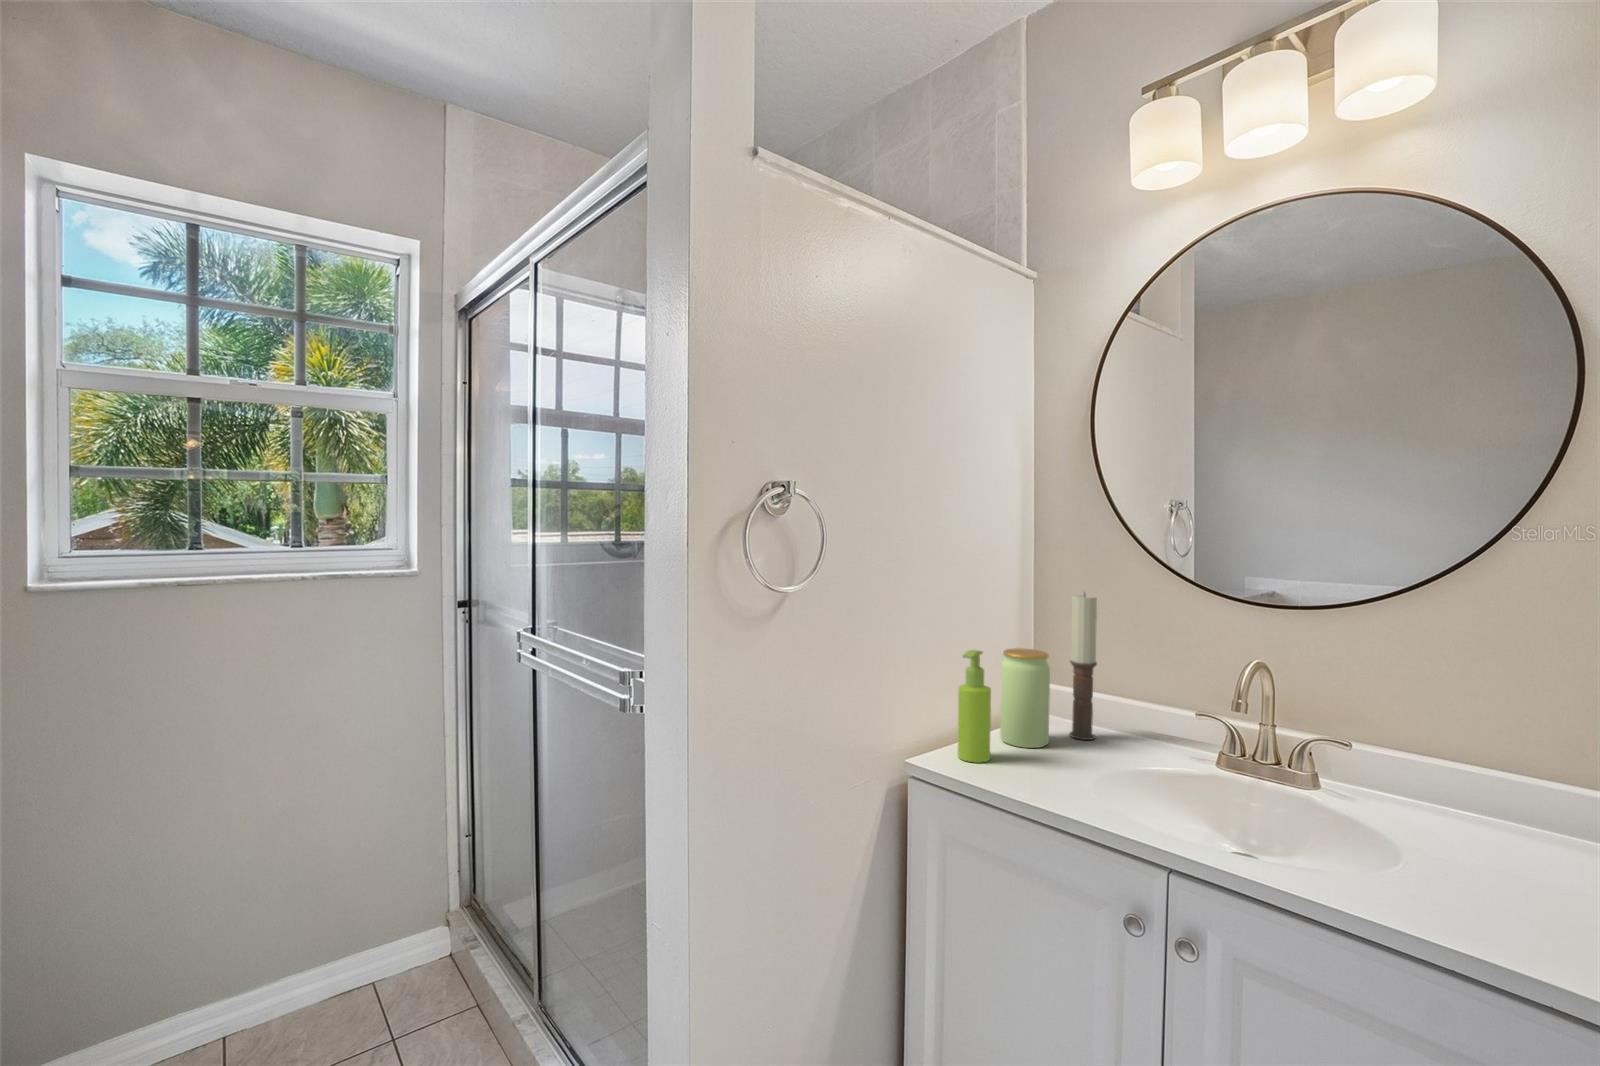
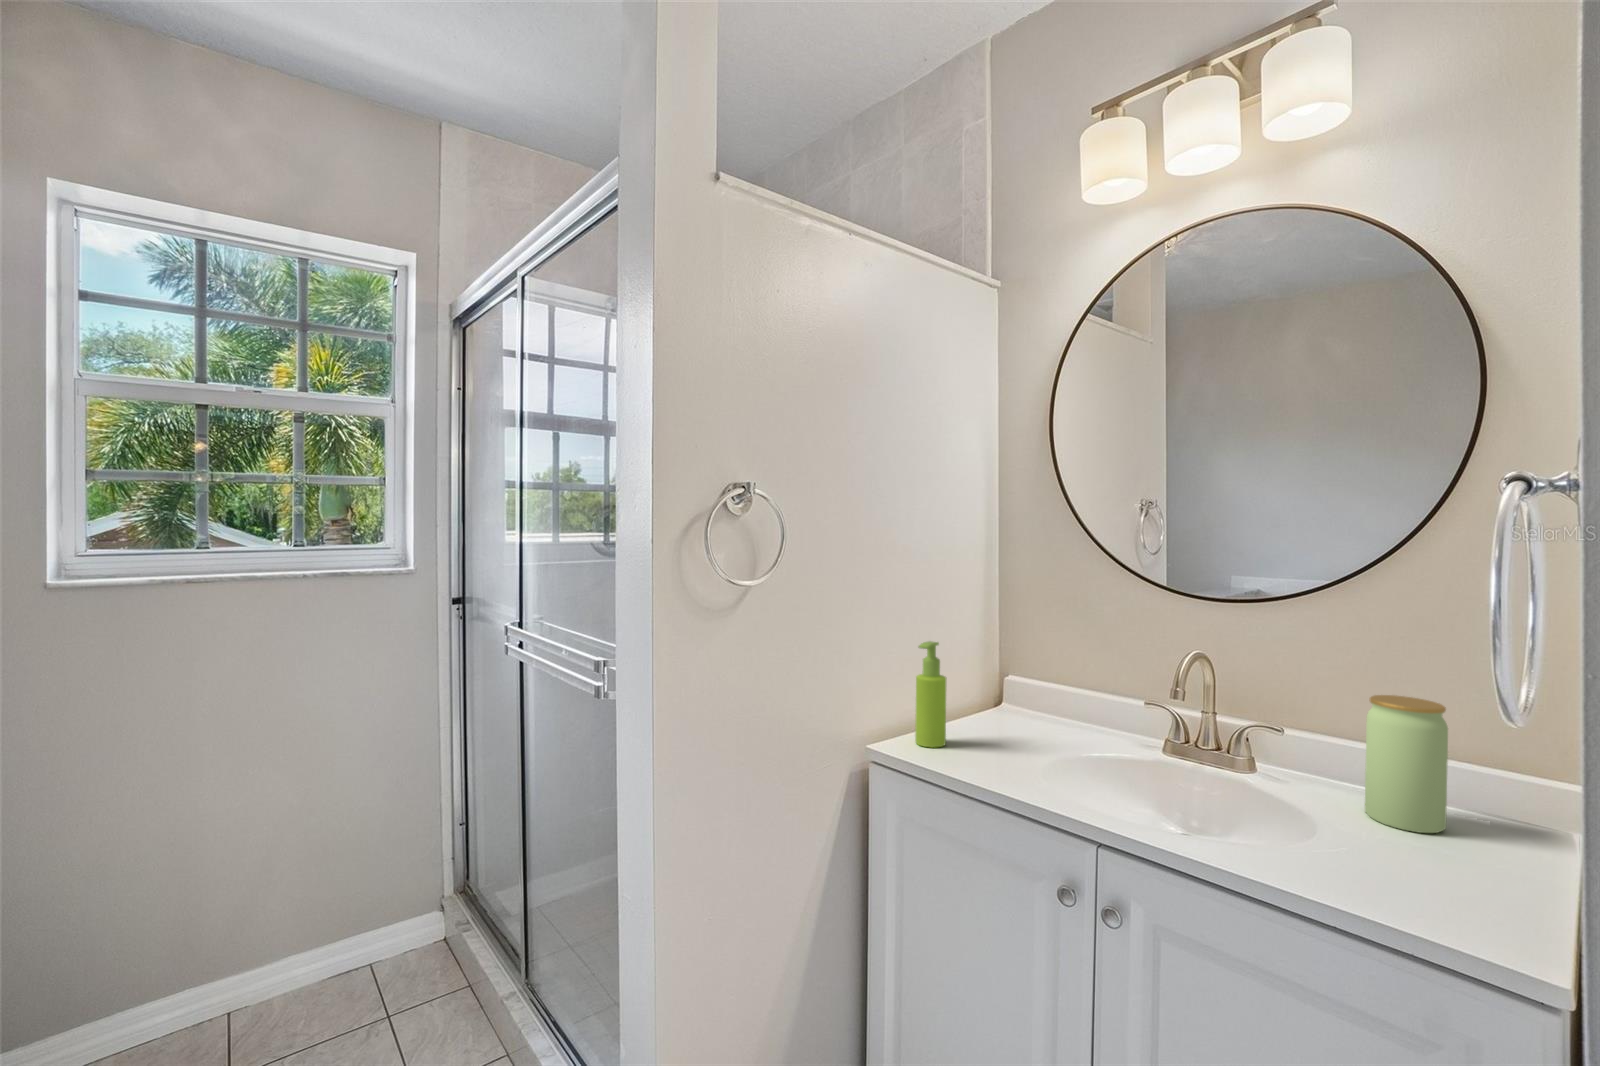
candle: present [1069,594,1097,740] -> none [1027,587,1053,729]
jar: present [1000,648,1050,748] -> present [1365,695,1448,833]

